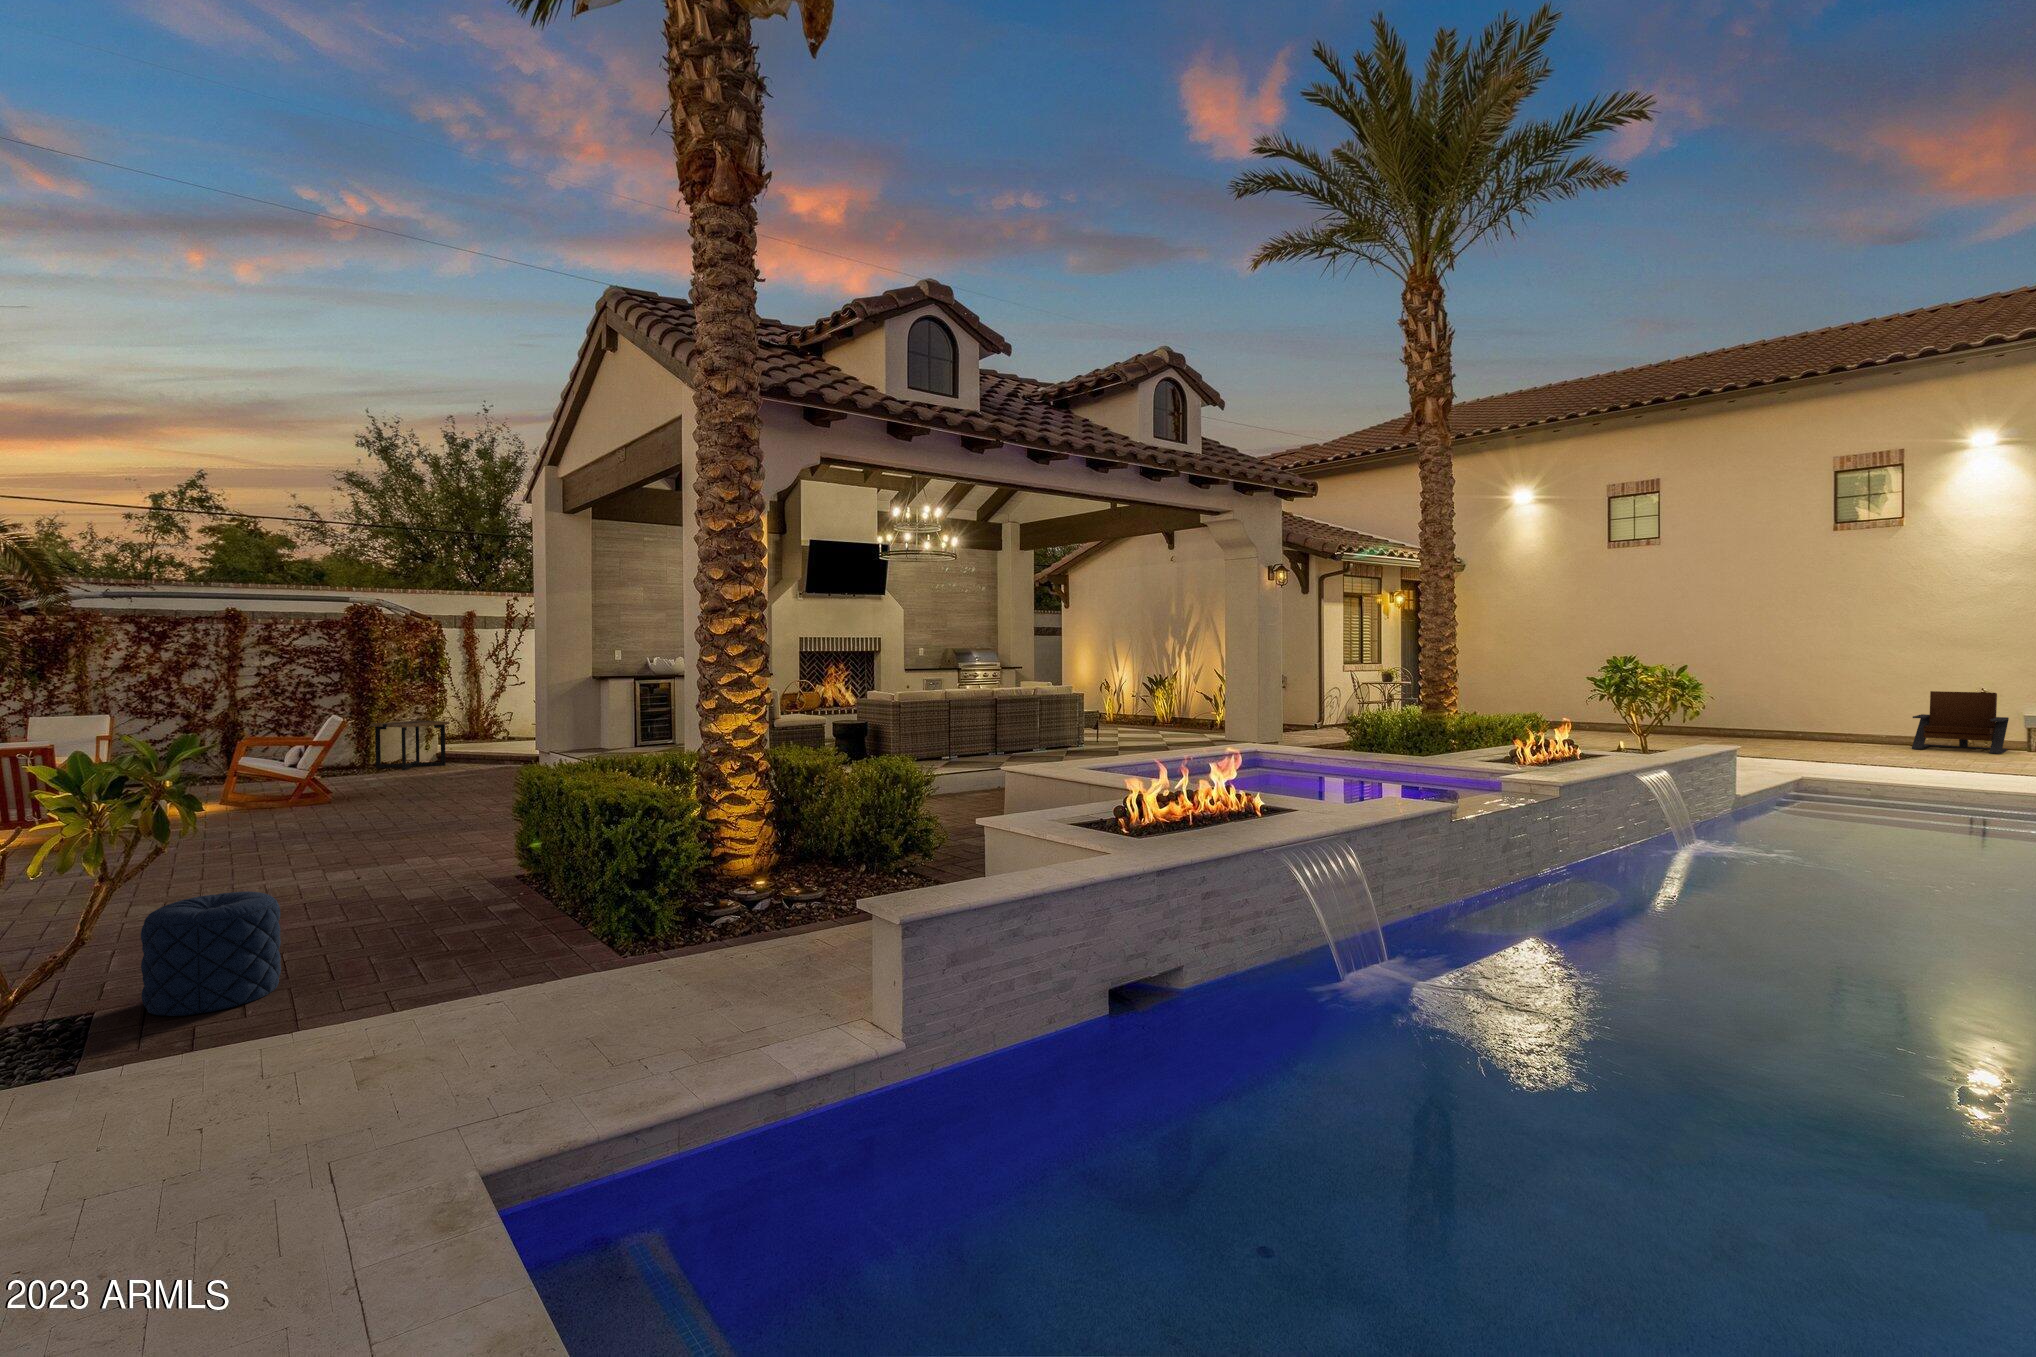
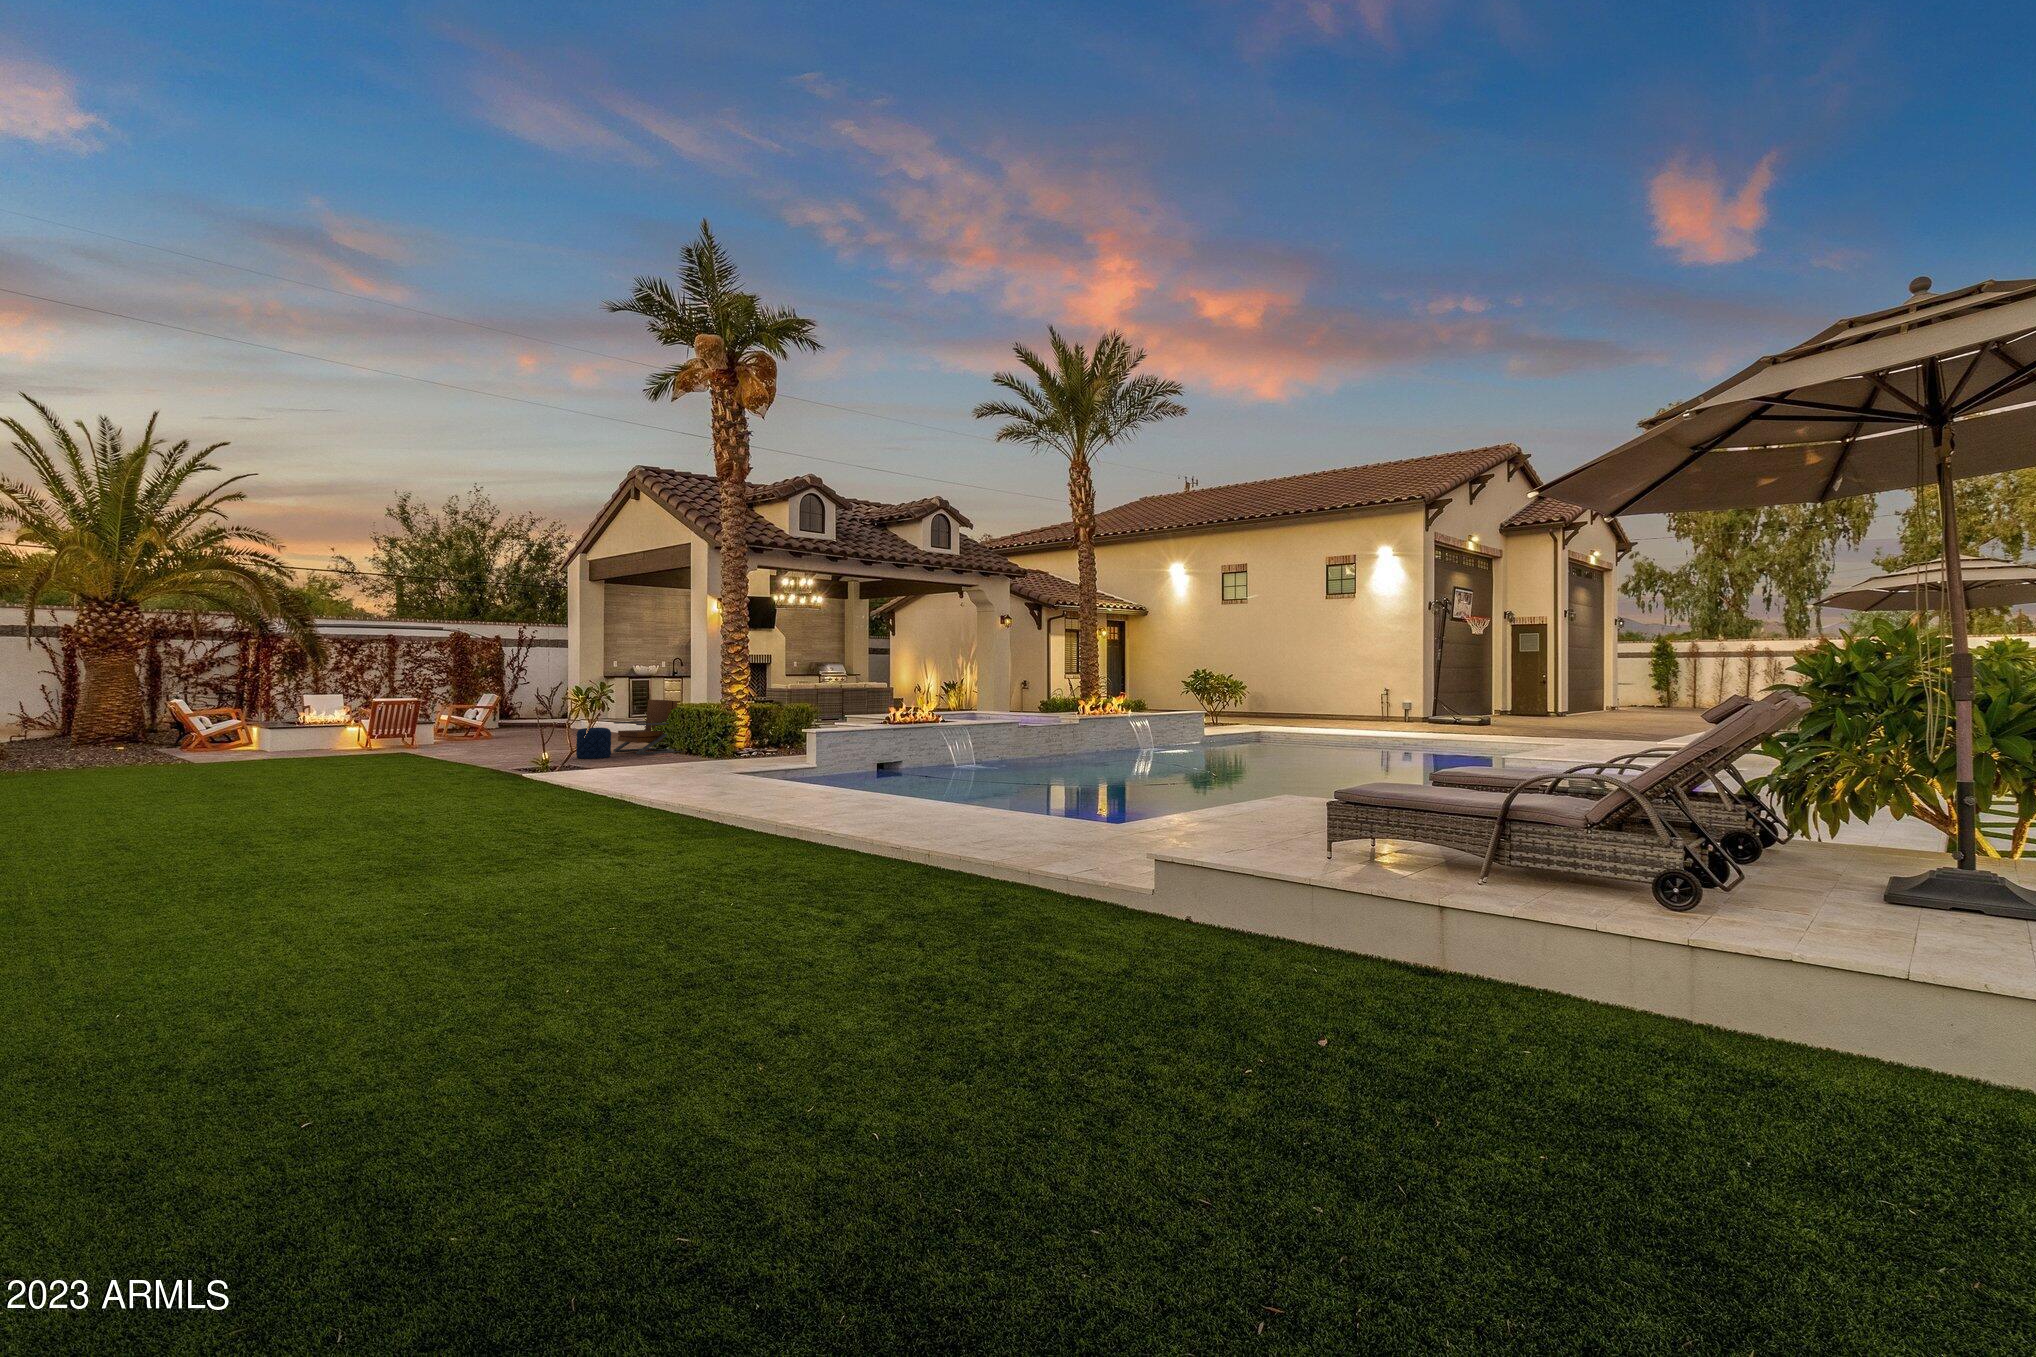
lounge chair: present [1912,691,2009,754] -> present [613,700,683,754]
side table: present [370,720,450,770] -> none [463,703,510,731]

